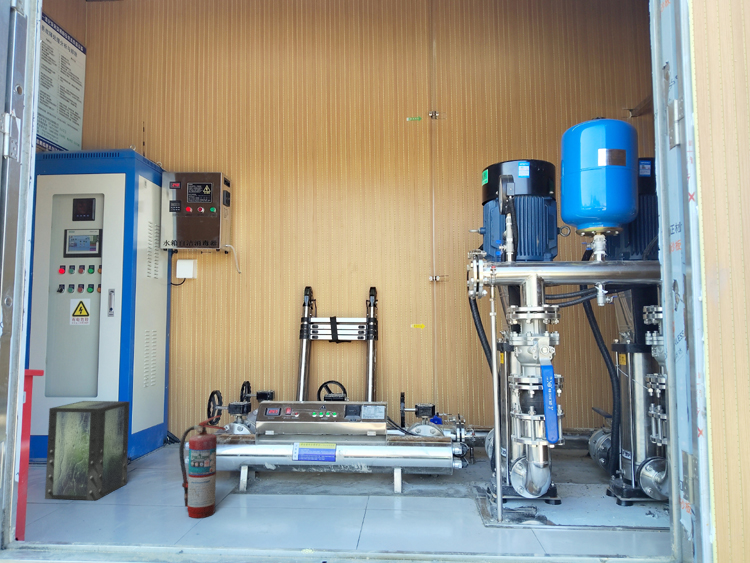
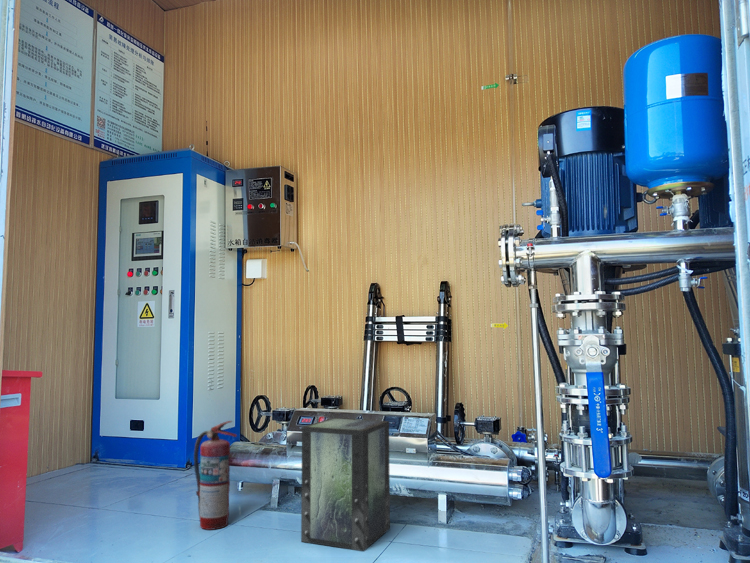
storage box: present [45,401,130,500] -> present [301,418,390,551]

